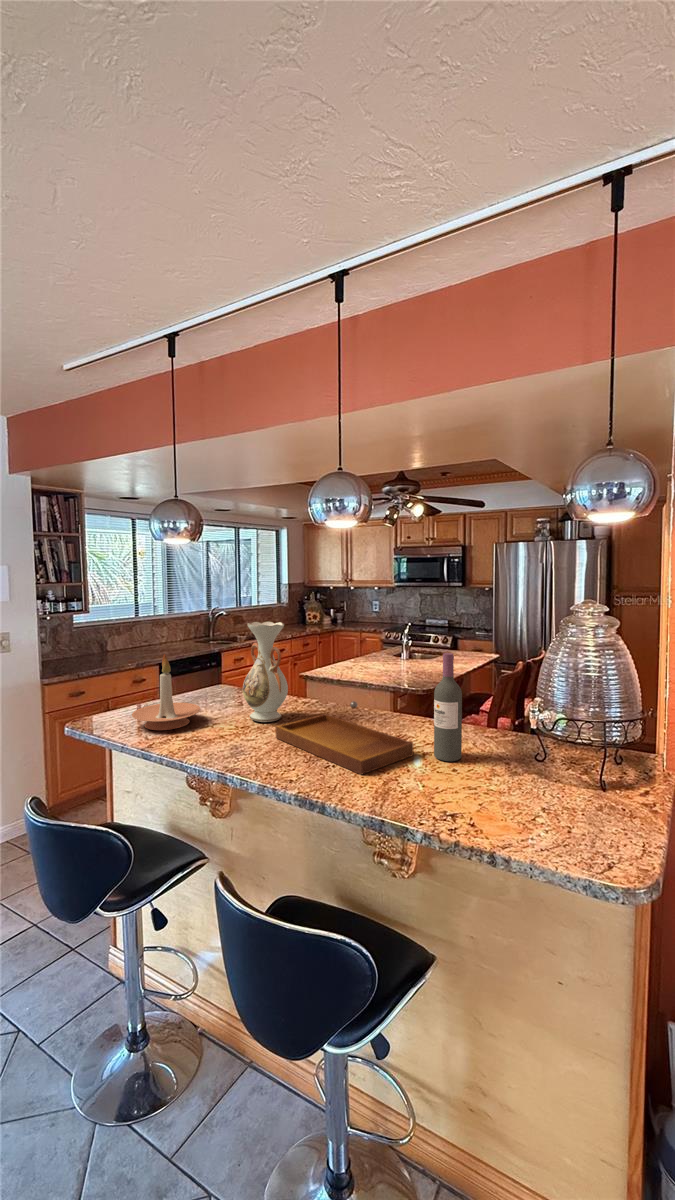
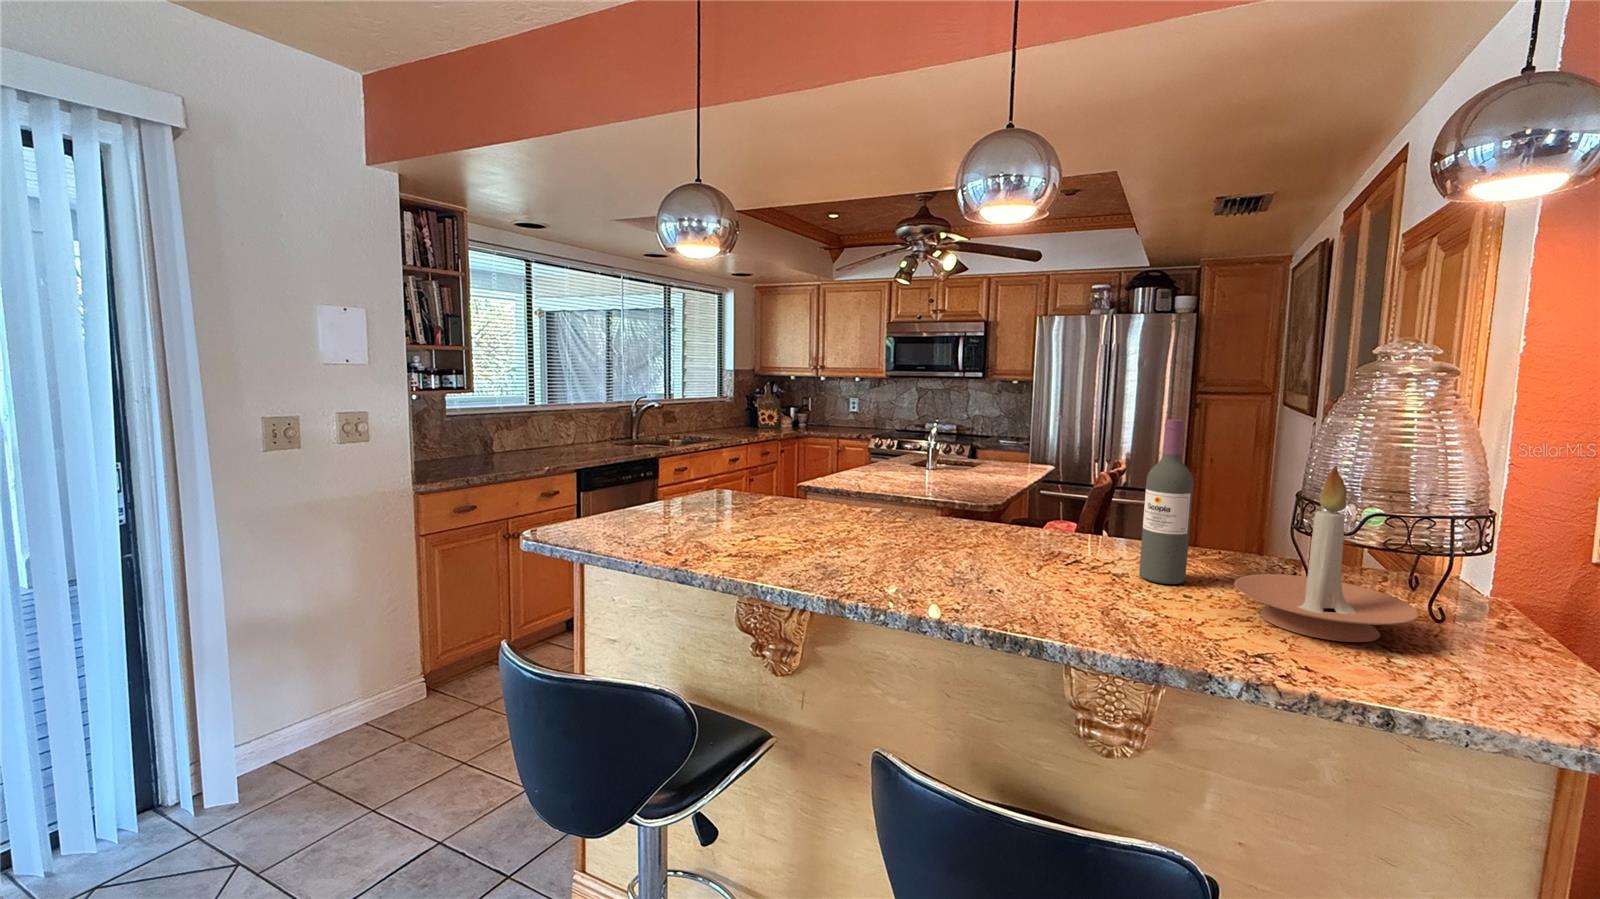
vase: present [243,621,288,722] -> none [798,382,867,534]
candle holder: present [132,654,200,730] -> present [1234,466,1419,642]
tray: present [276,701,413,775] -> none [874,496,1109,602]

